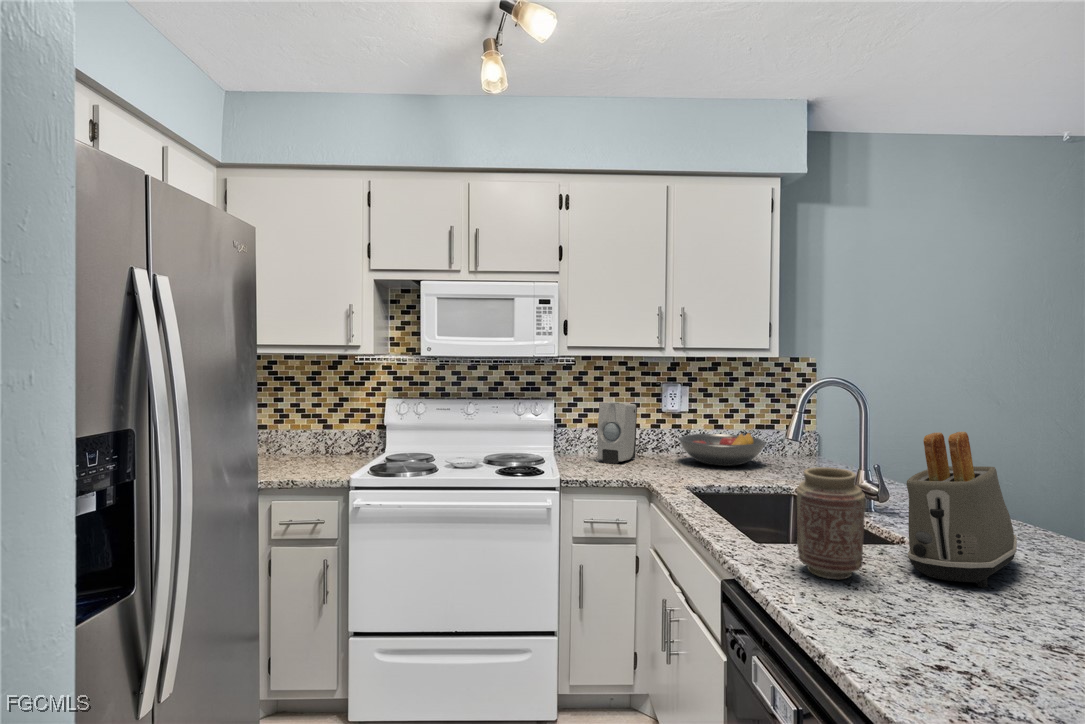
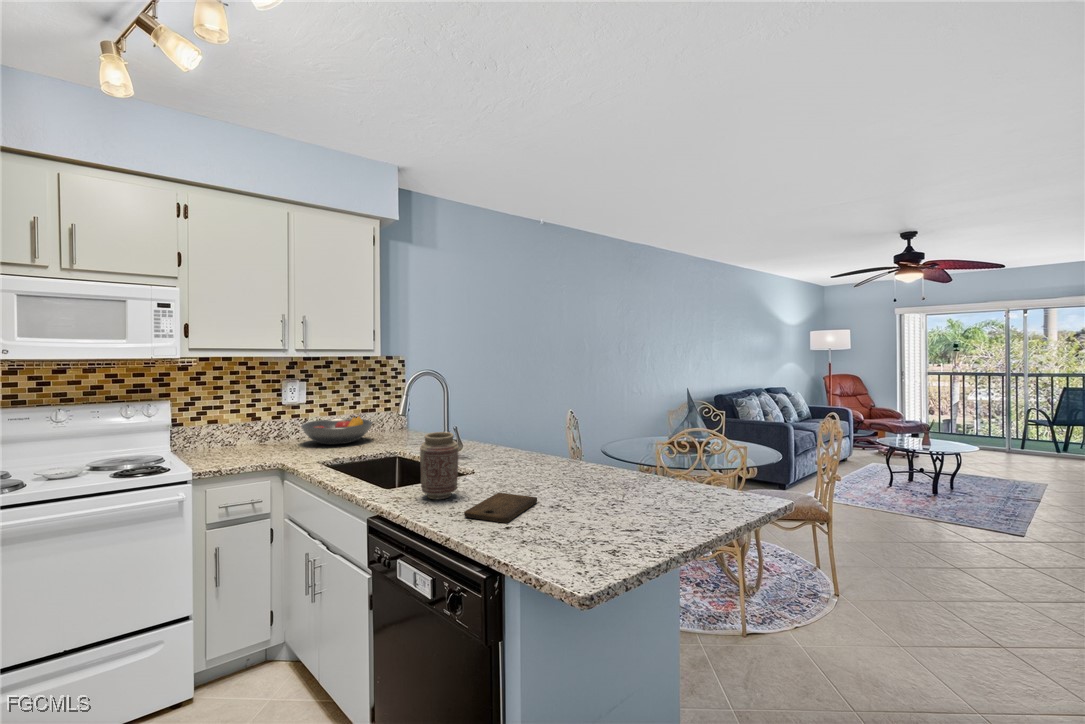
soap dispenser: present [597,403,637,464] -> none [223,400,260,455]
toaster: present [906,432,1017,588] -> none [477,404,526,487]
cutting board: none [862,595,1039,669] -> present [464,493,537,523]

